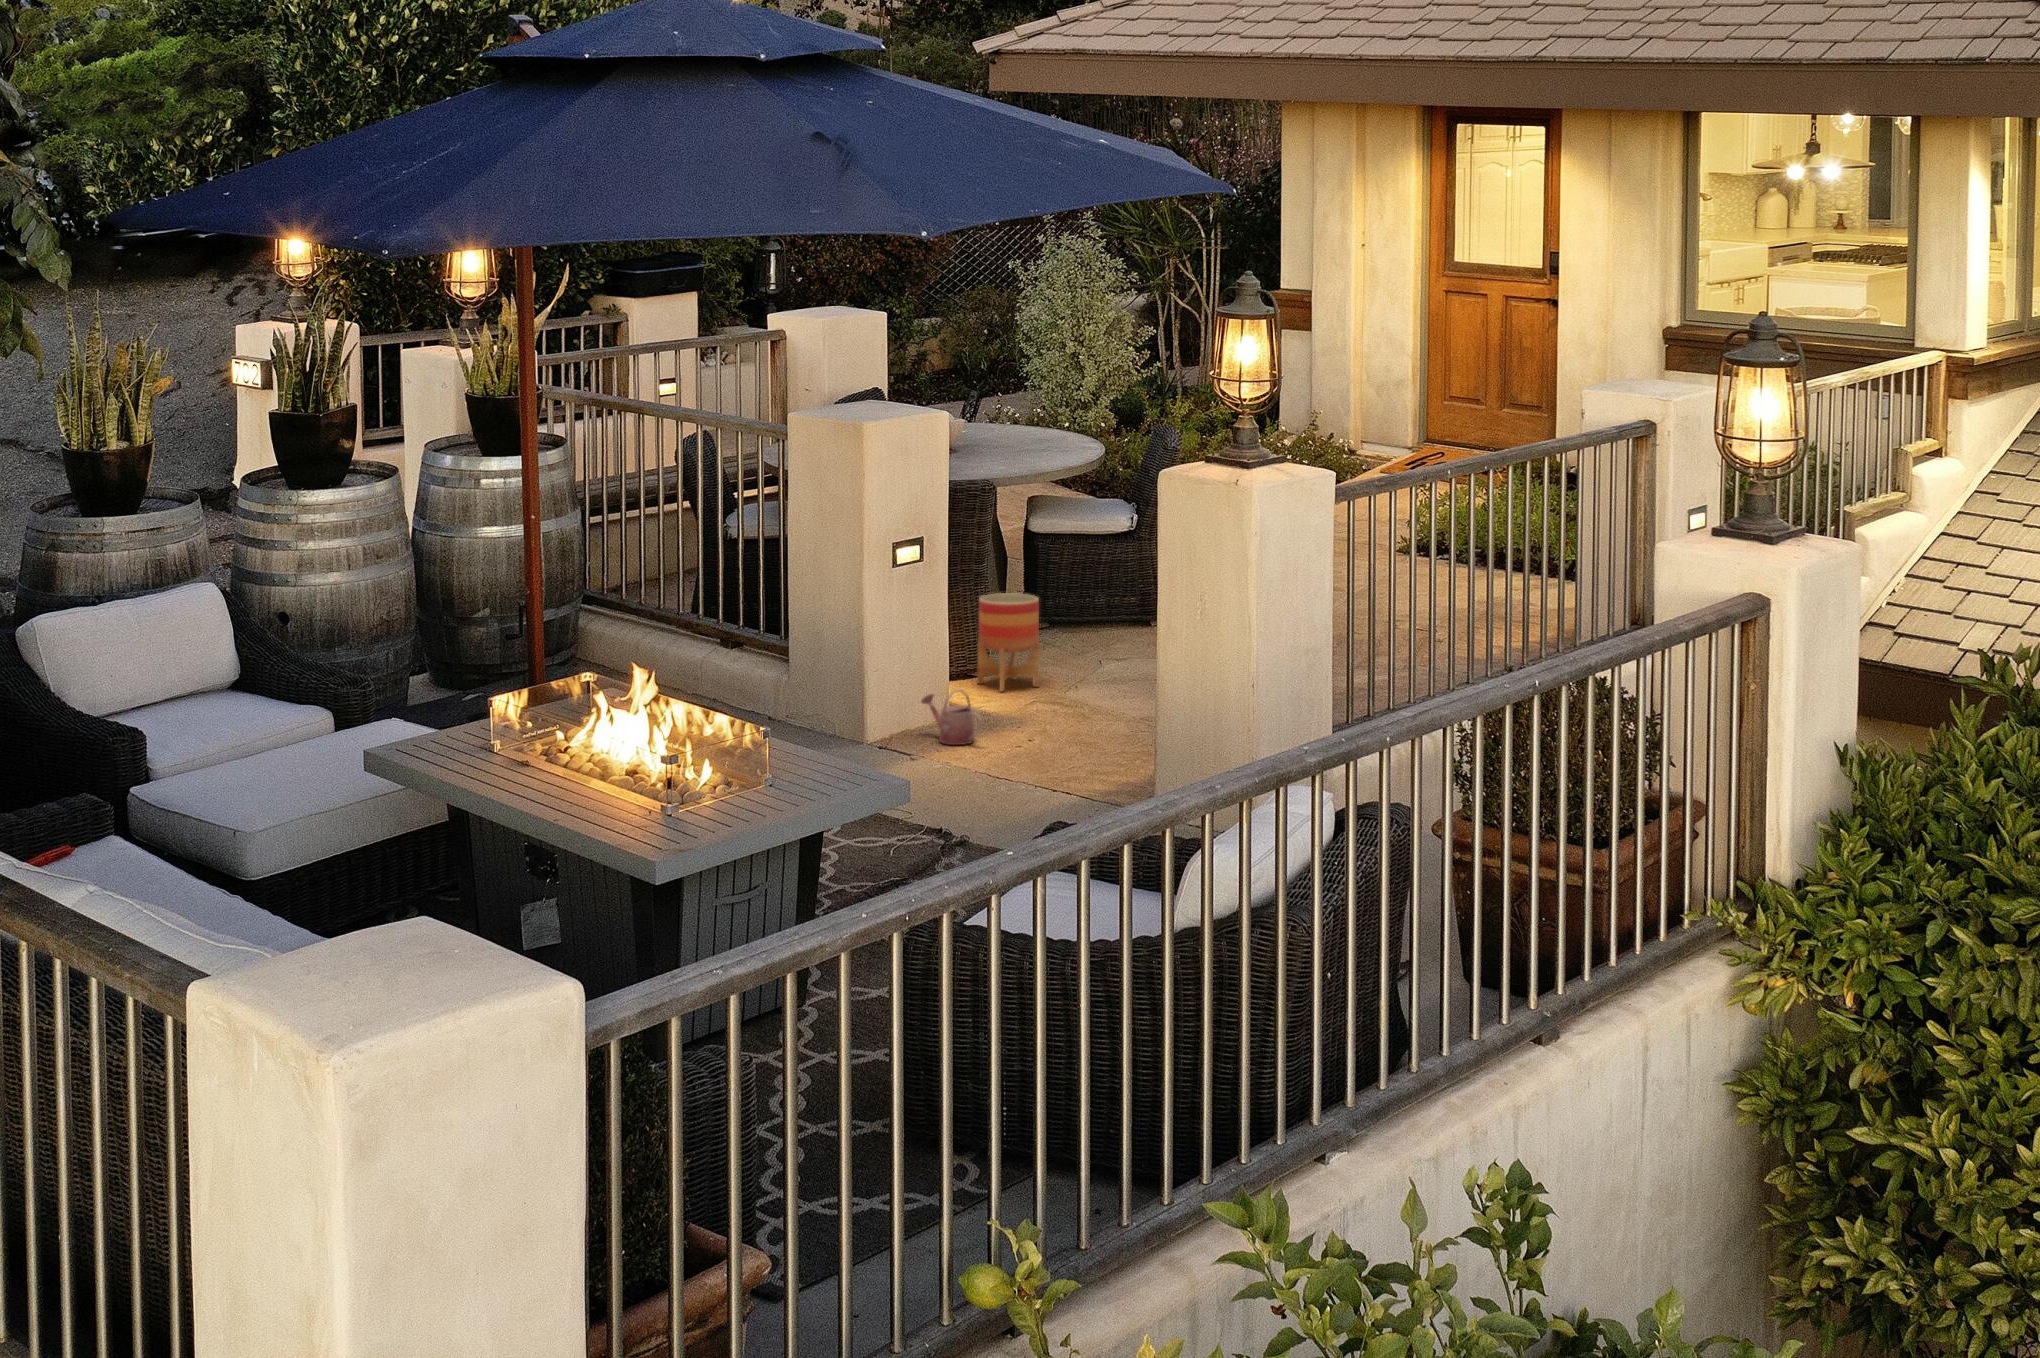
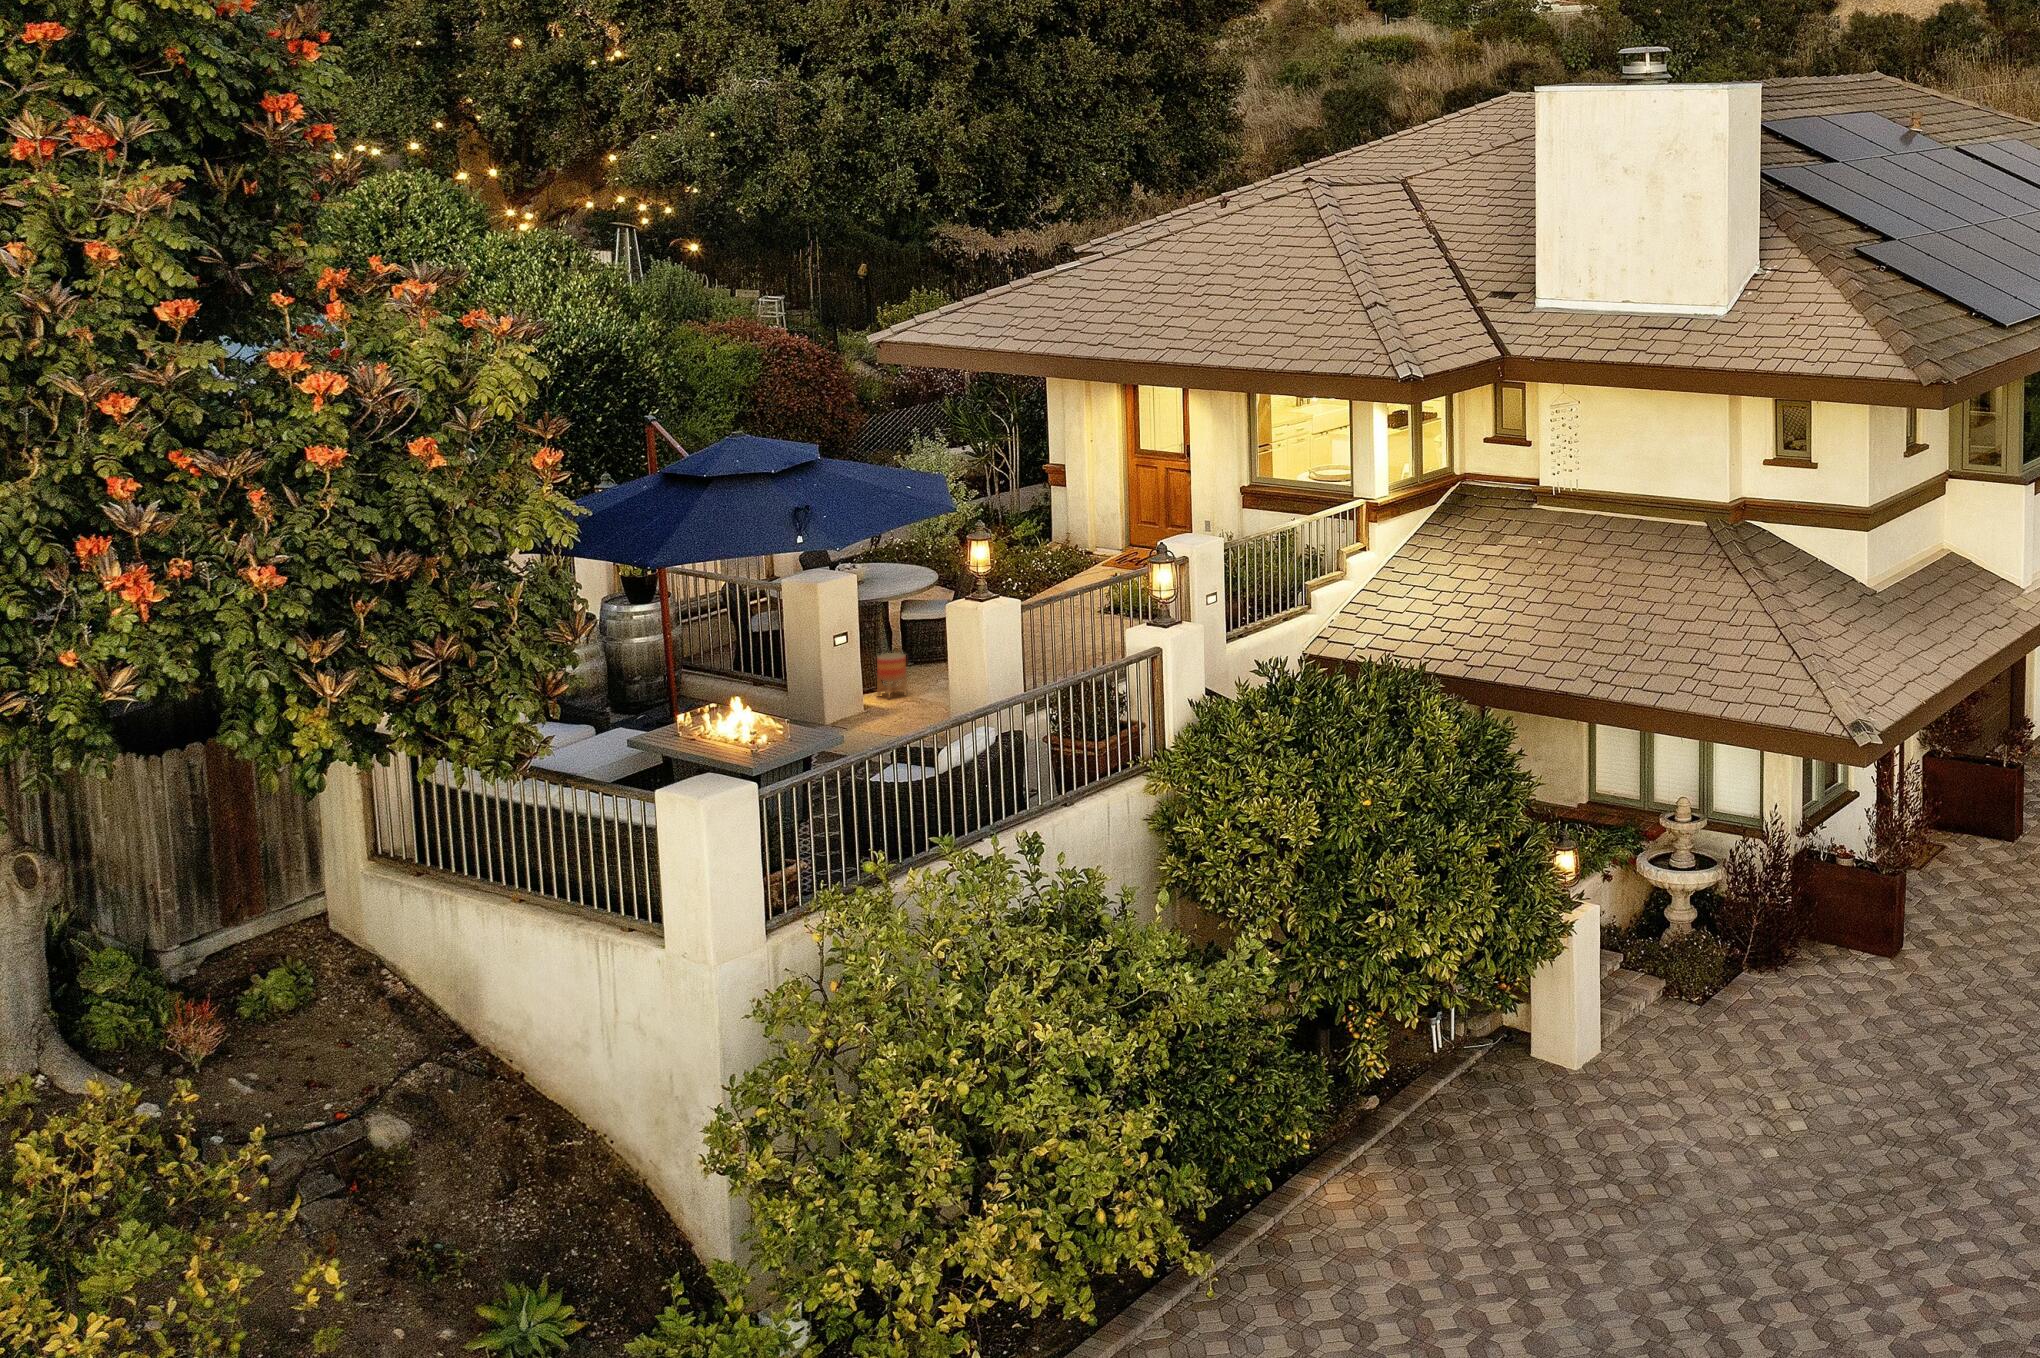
watering can: present [921,689,982,745] -> none [850,701,879,726]

